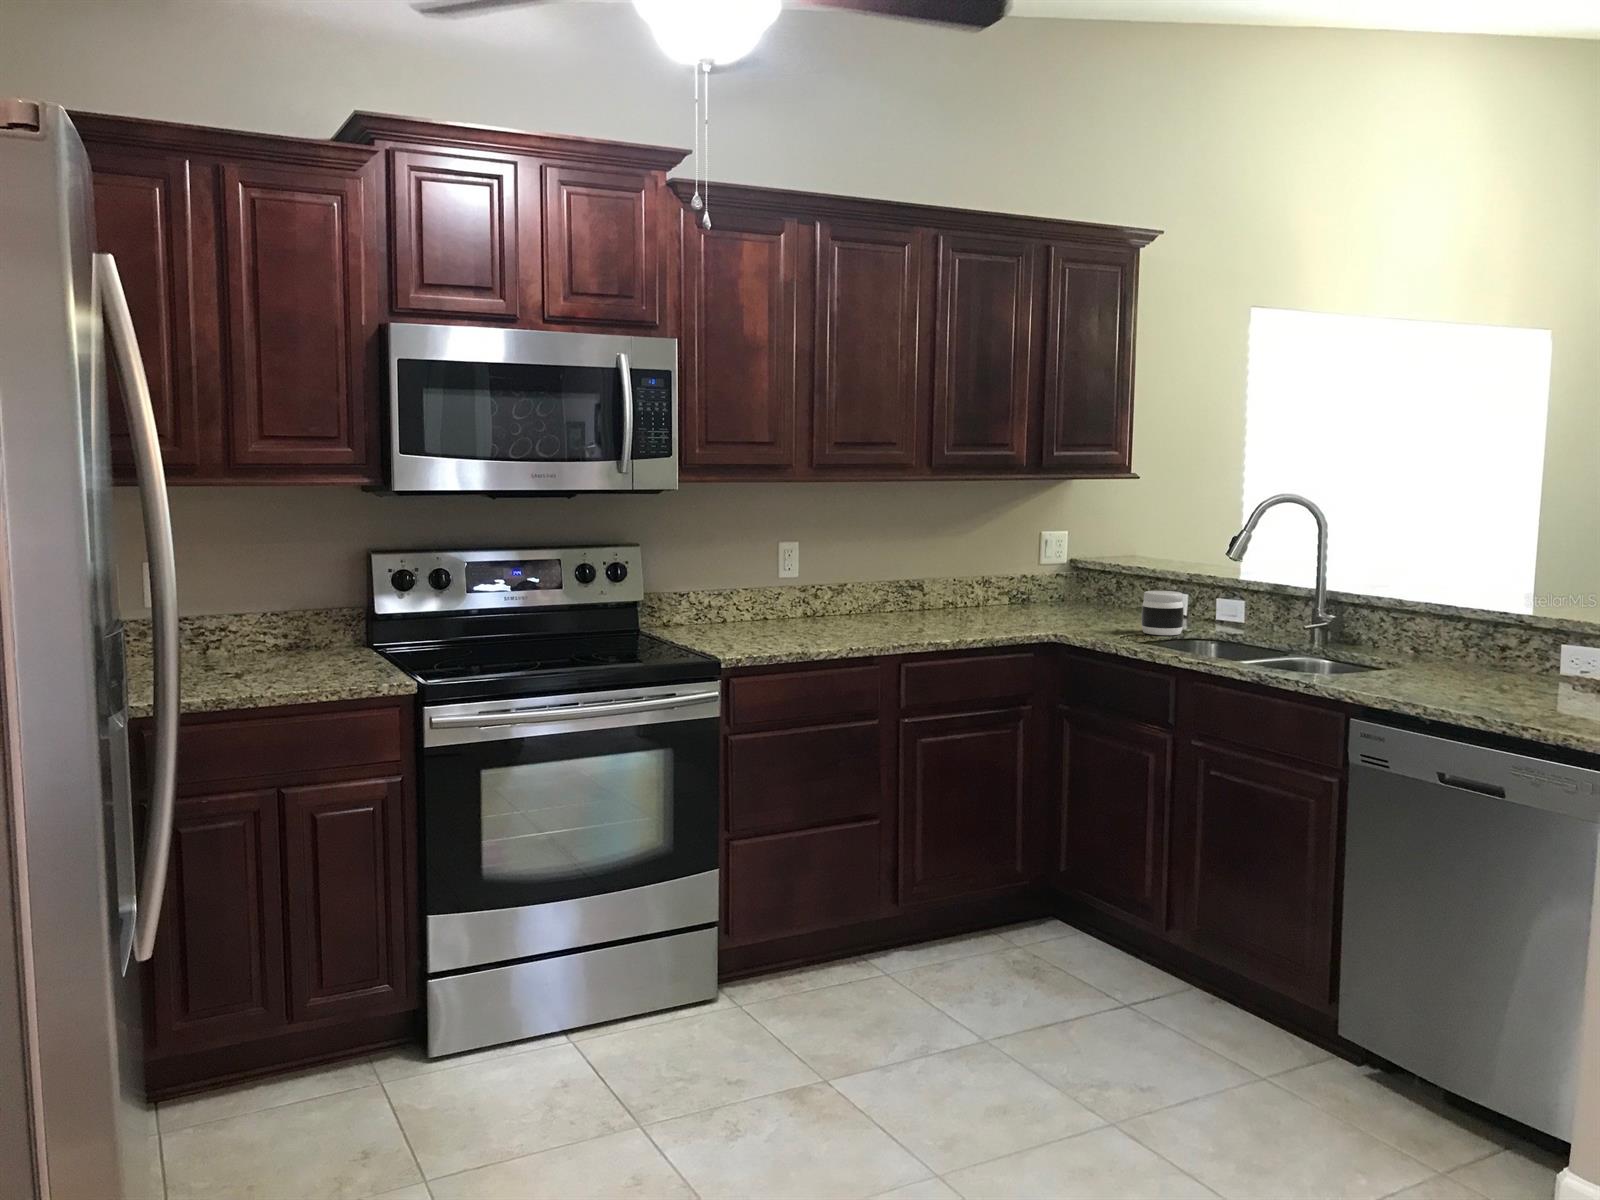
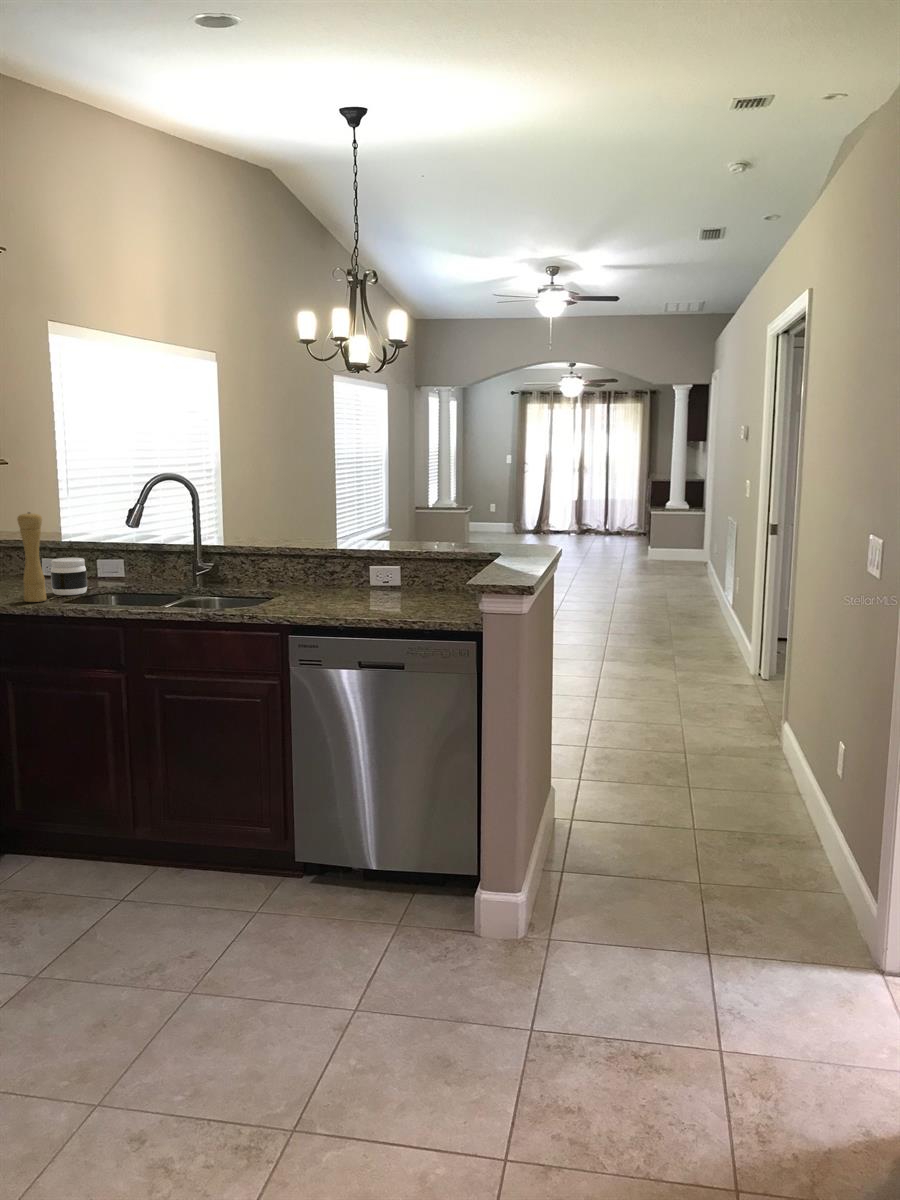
pepper mill: none [1098,532,1126,637] -> present [17,512,46,602]

